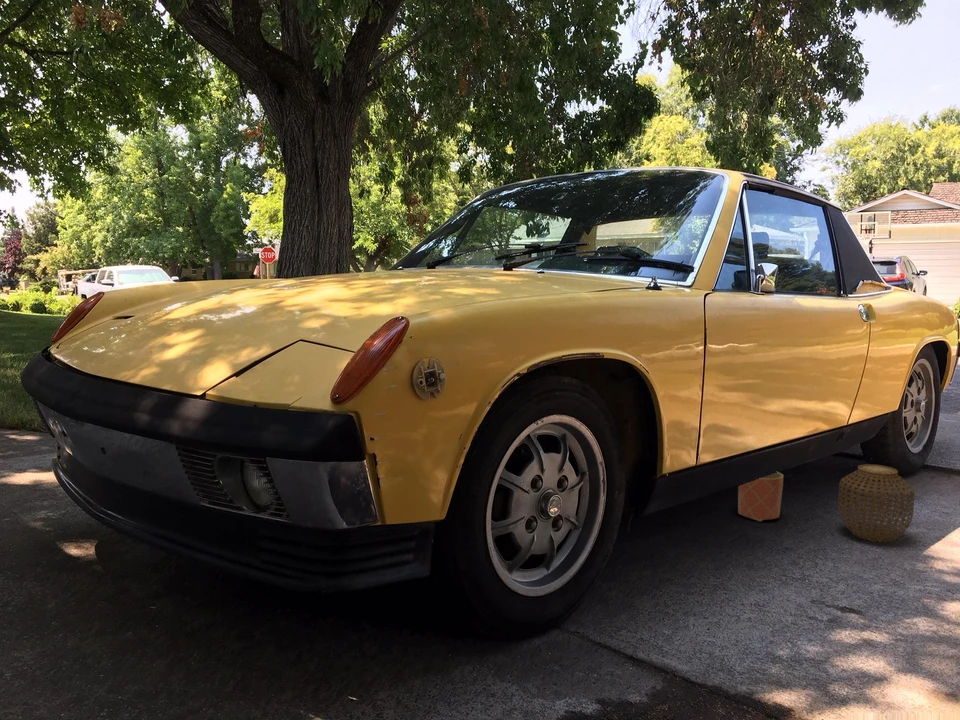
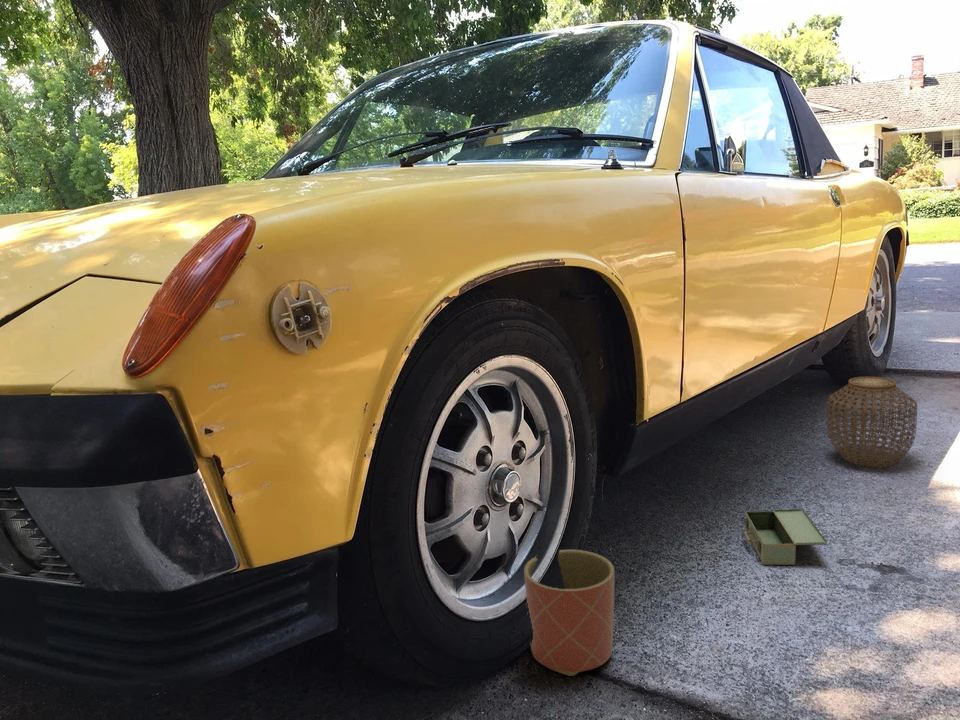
planter: present [738,472,784,521] -> present [524,550,614,676]
toolbox: none [742,558,802,600] -> present [744,509,827,565]

